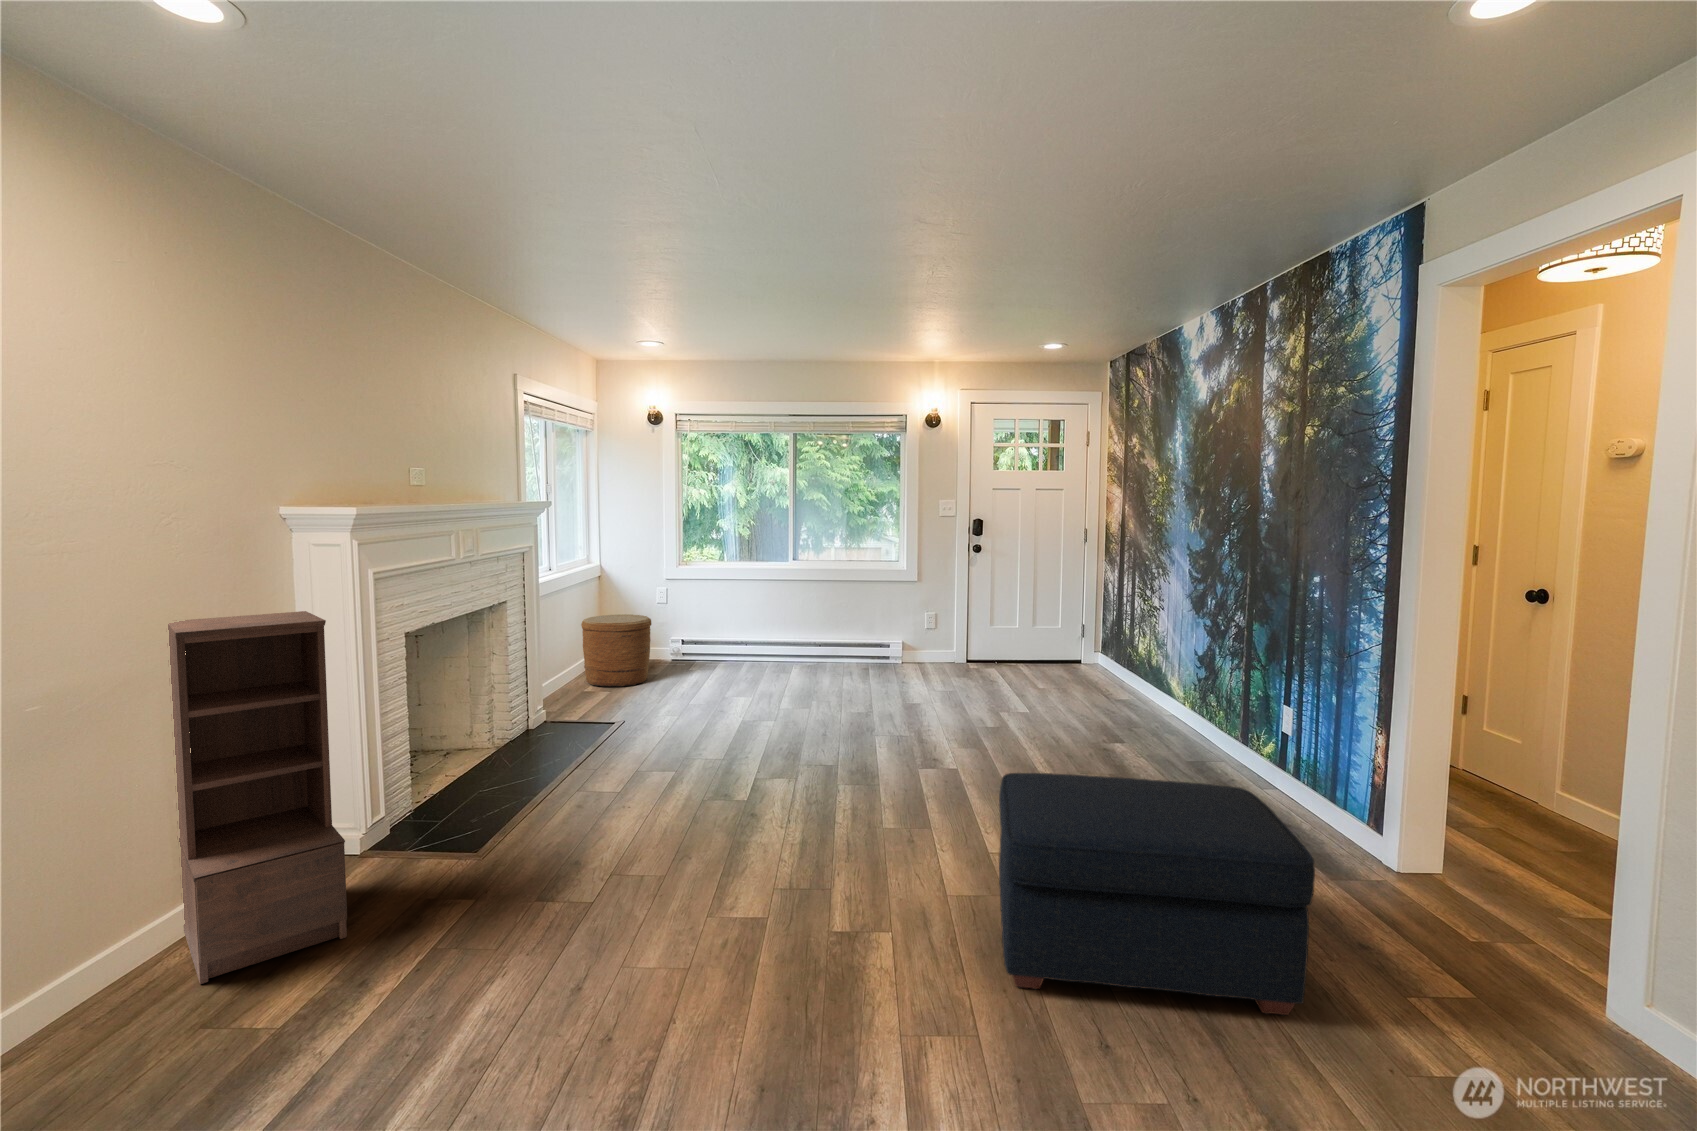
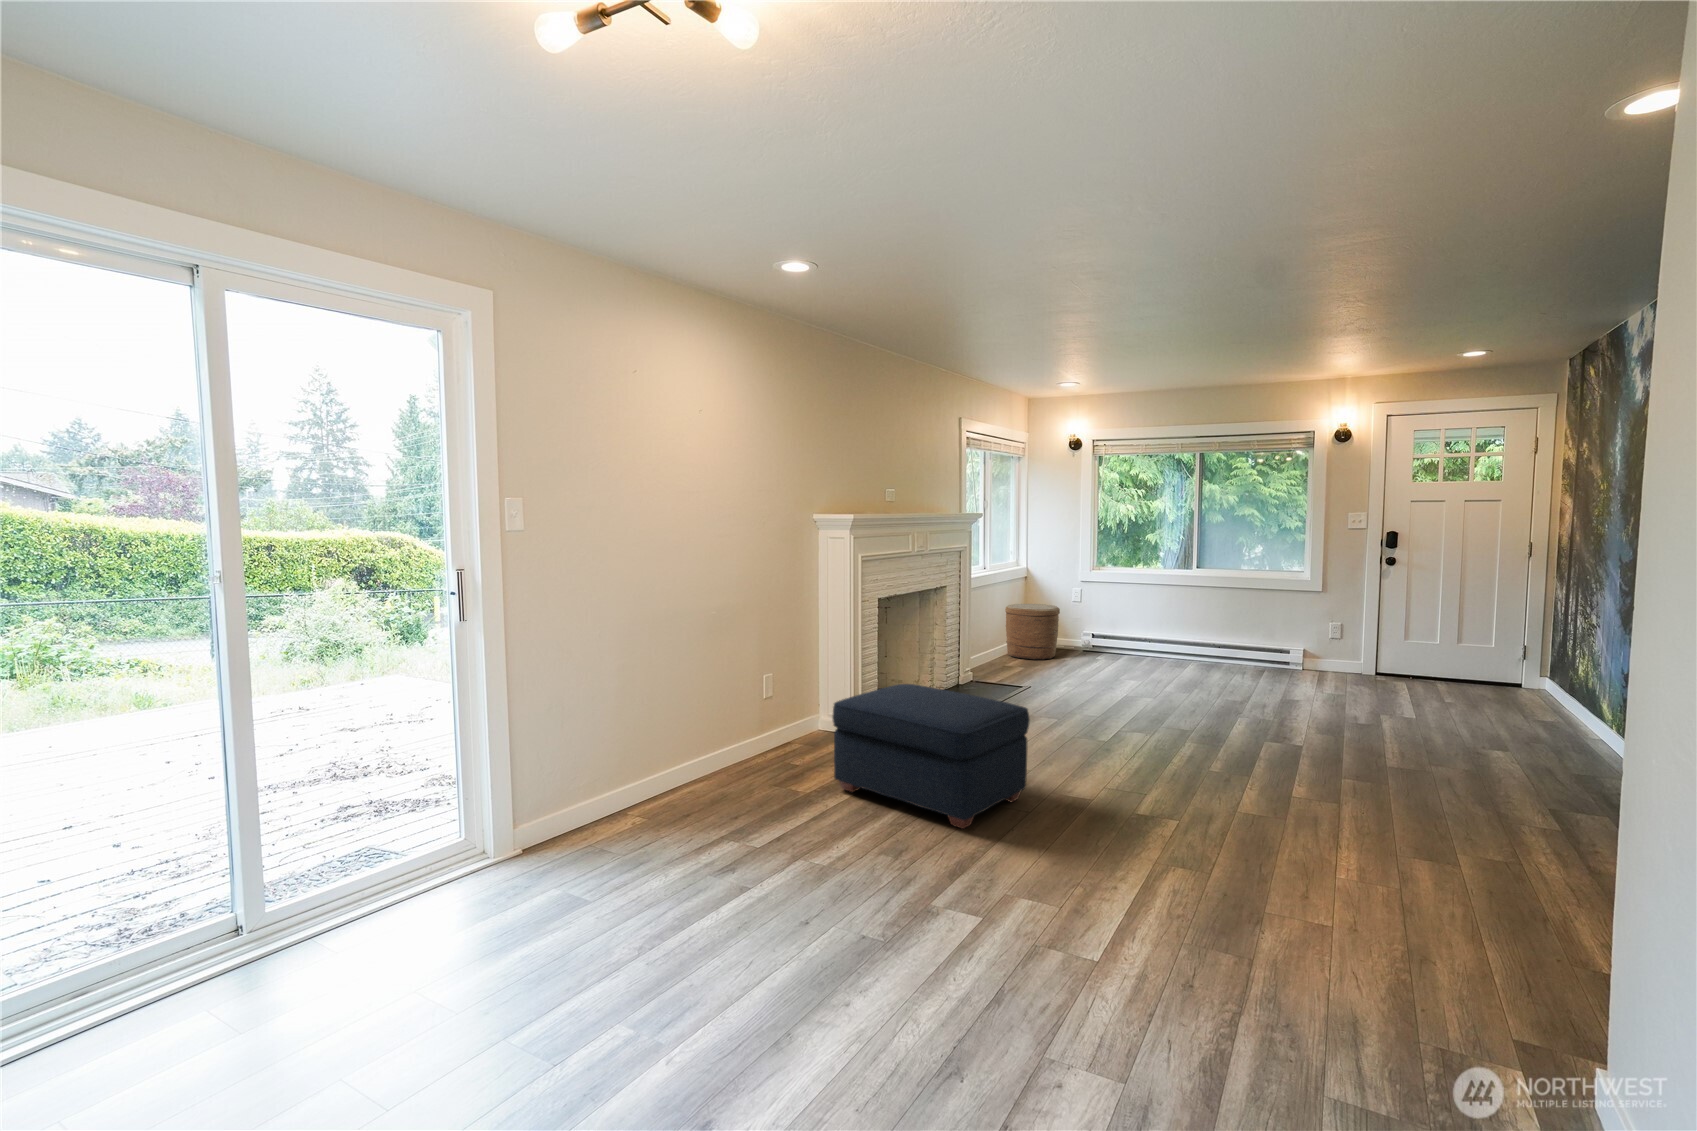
bookshelf: present [168,611,347,984] -> none [770,580,844,767]
ottoman: present [999,773,1315,1015] -> present [833,684,1030,829]

